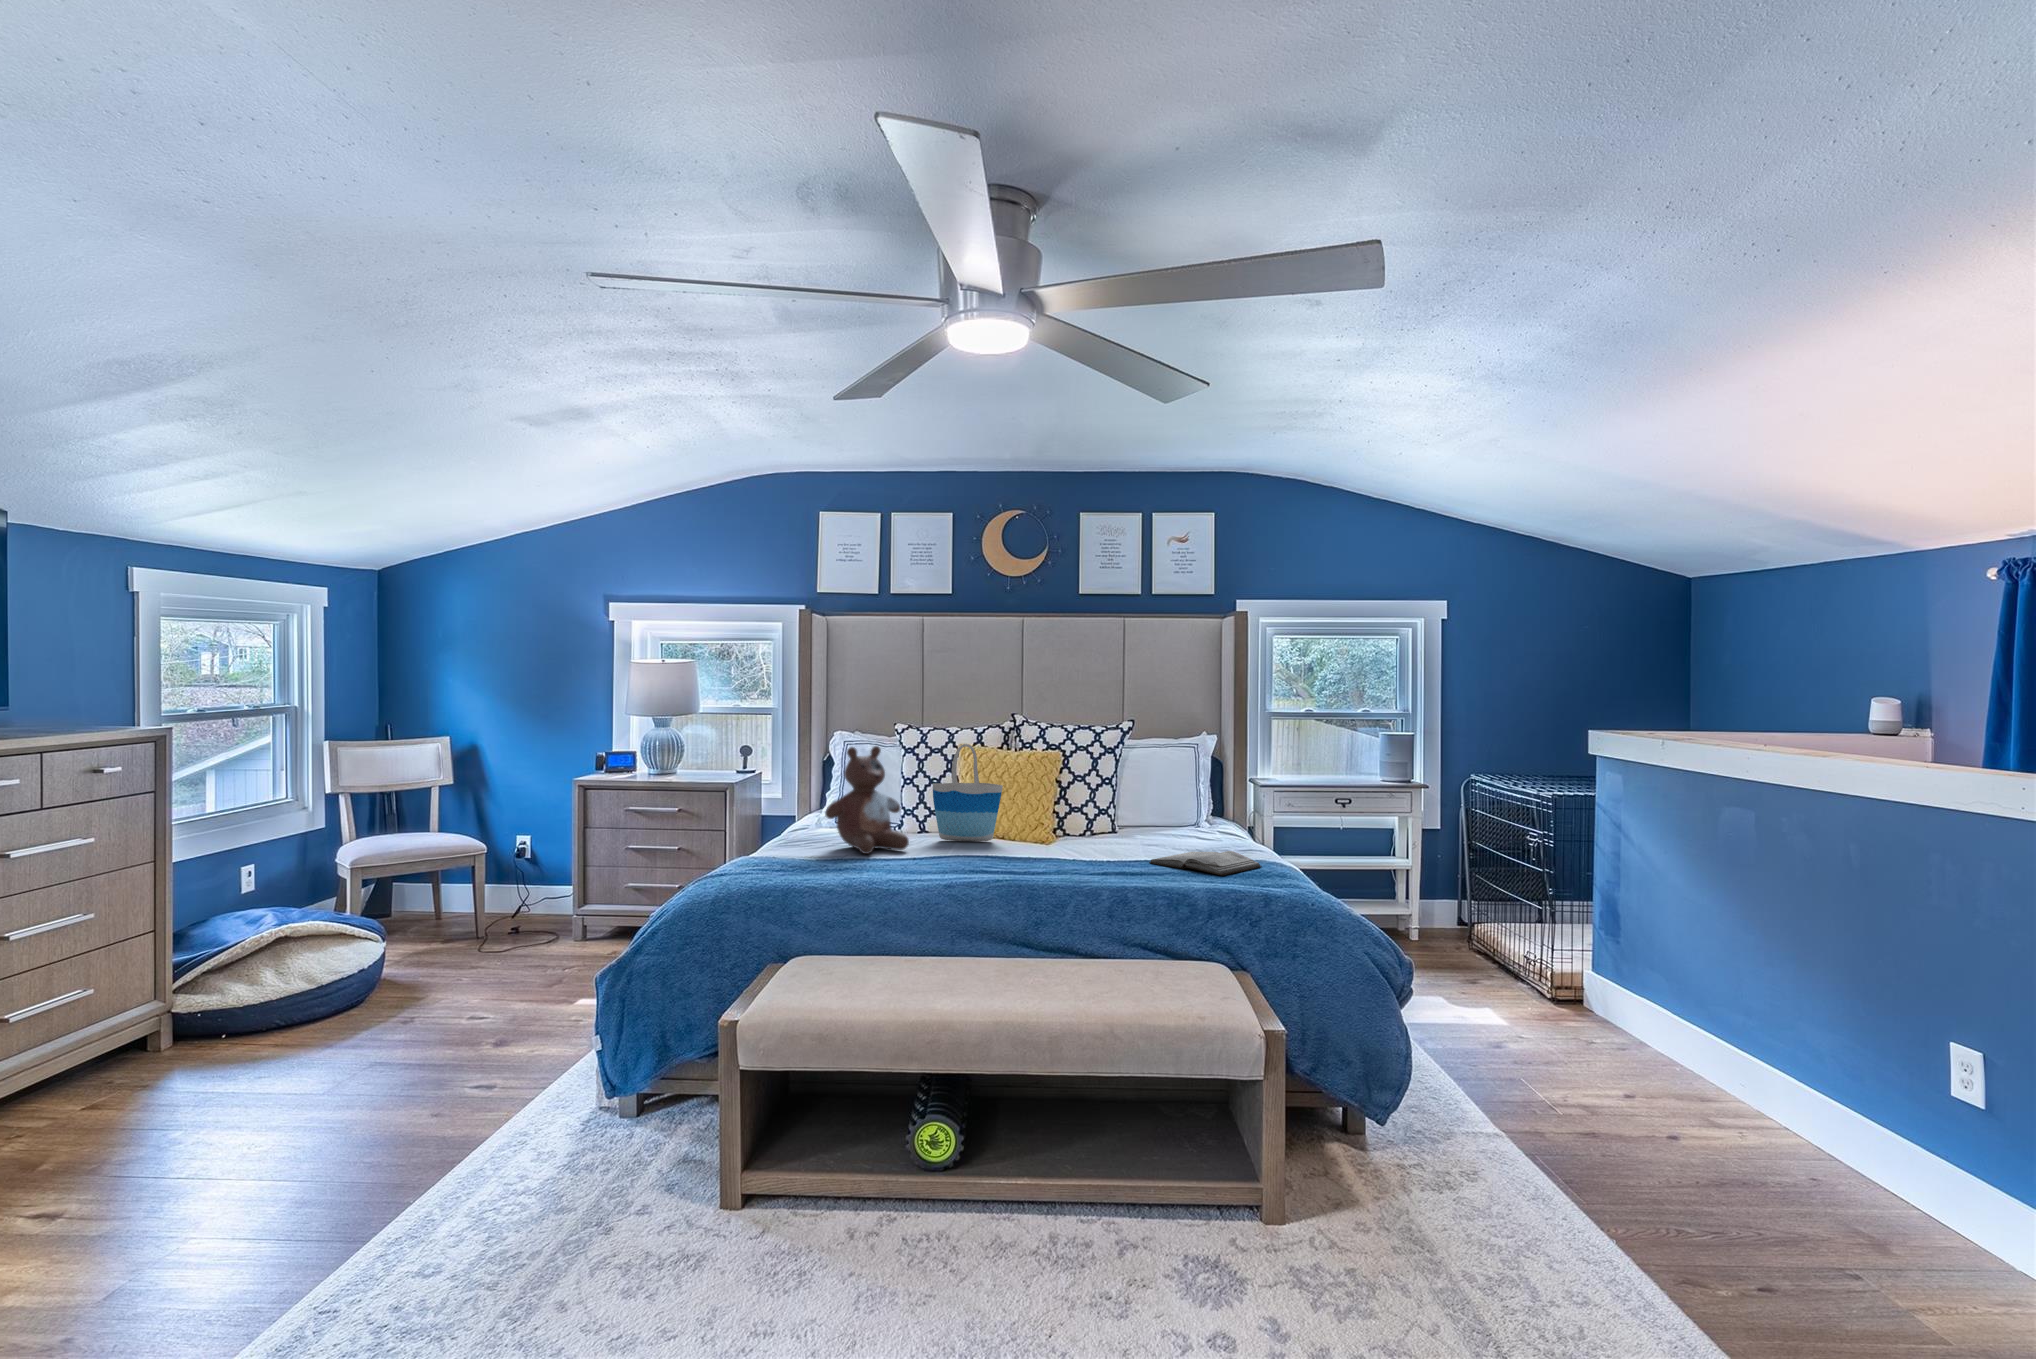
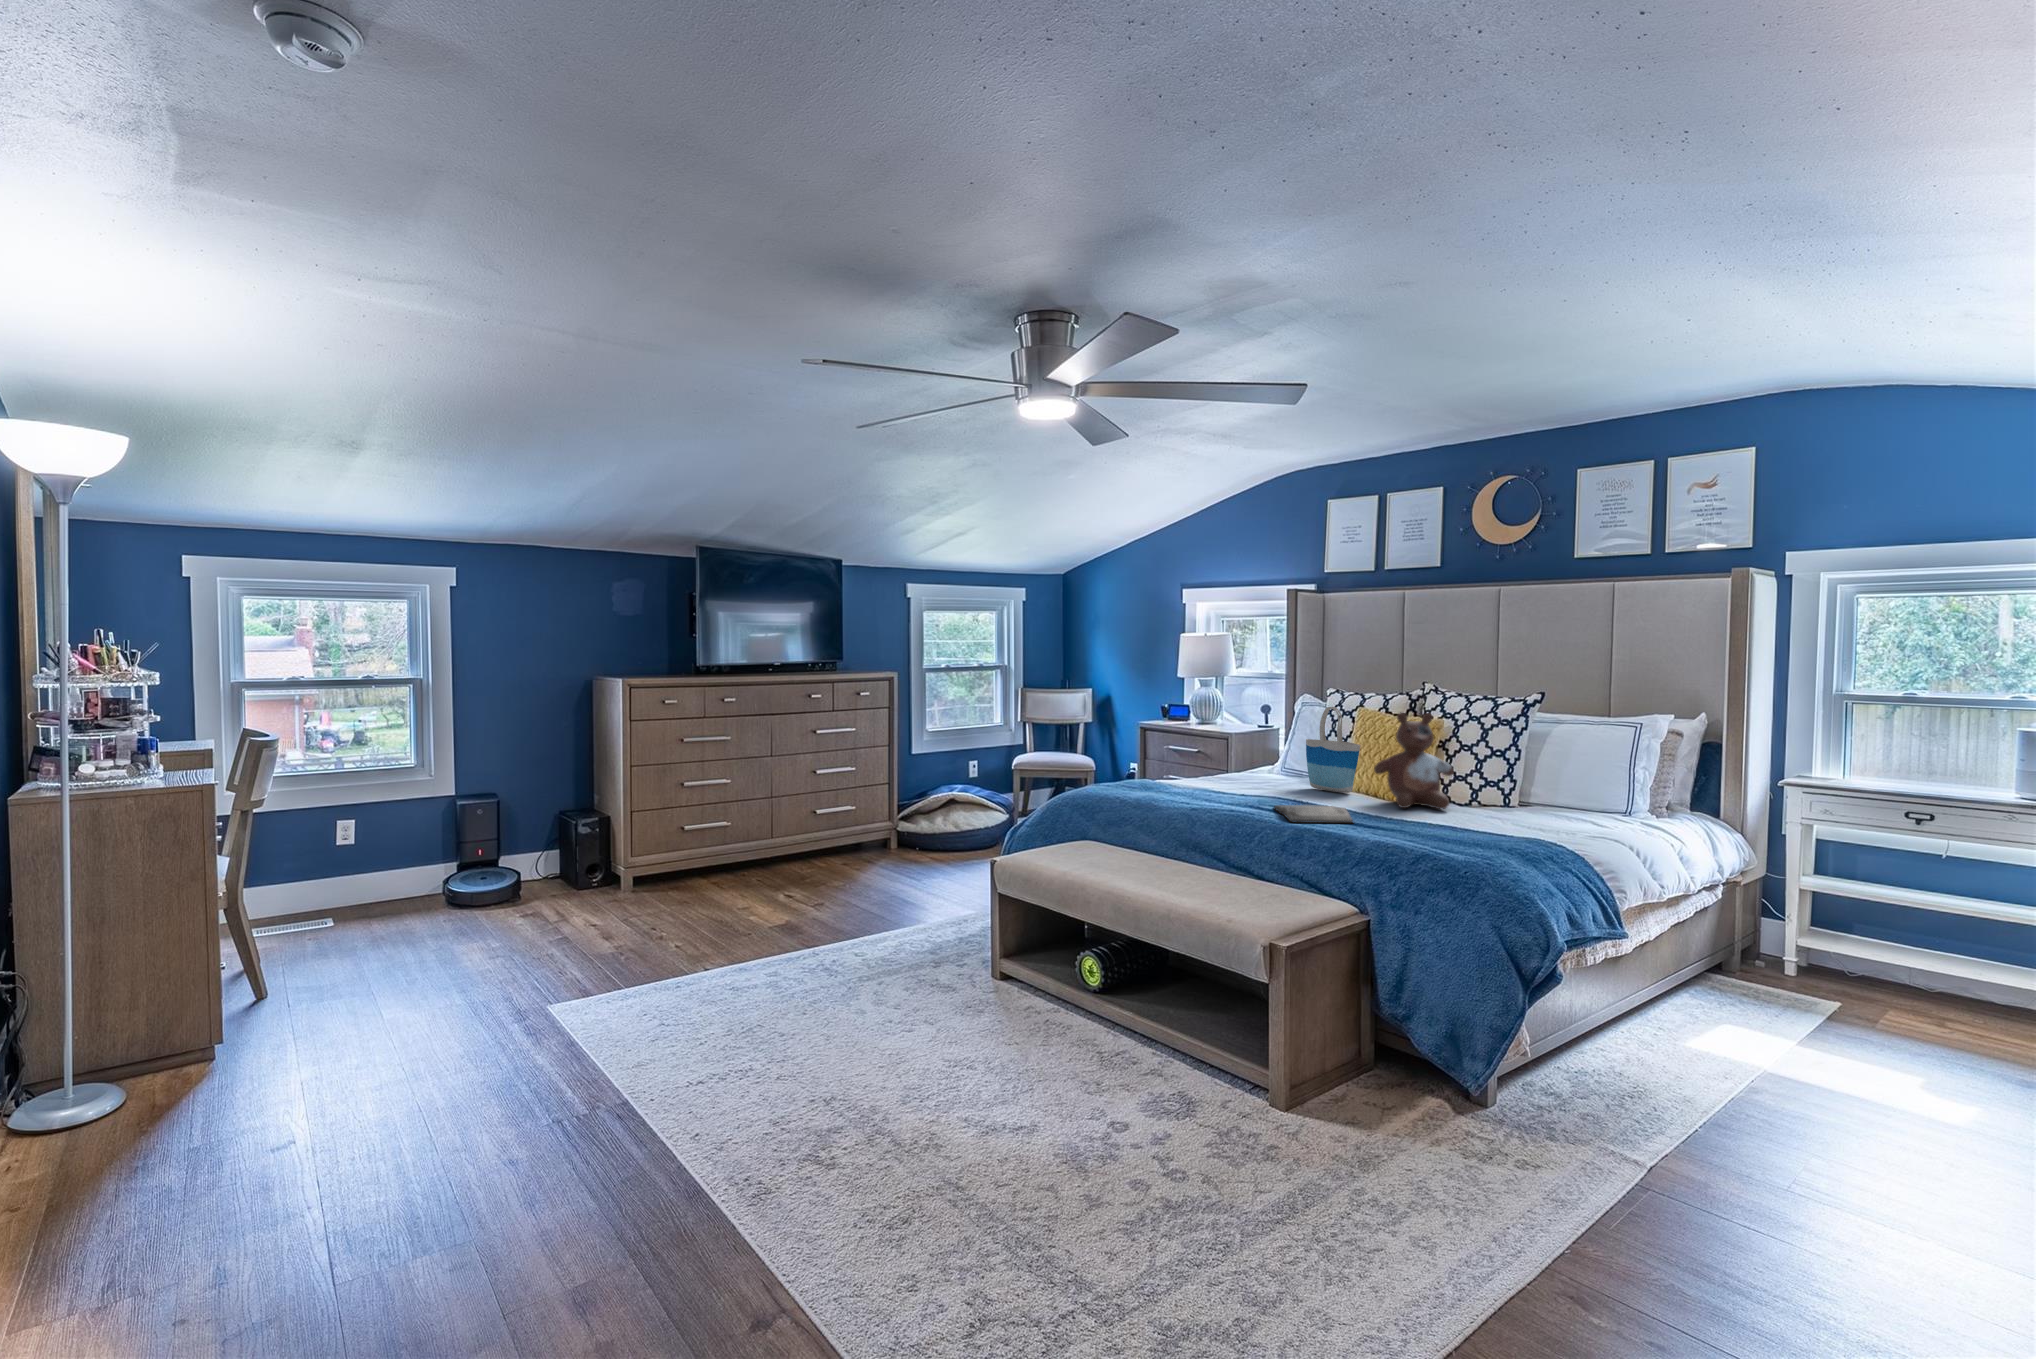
stuffed bear: present [825,746,909,854] -> present [1374,712,1454,809]
diary: present [1149,851,1262,876] -> present [1274,805,1353,823]

